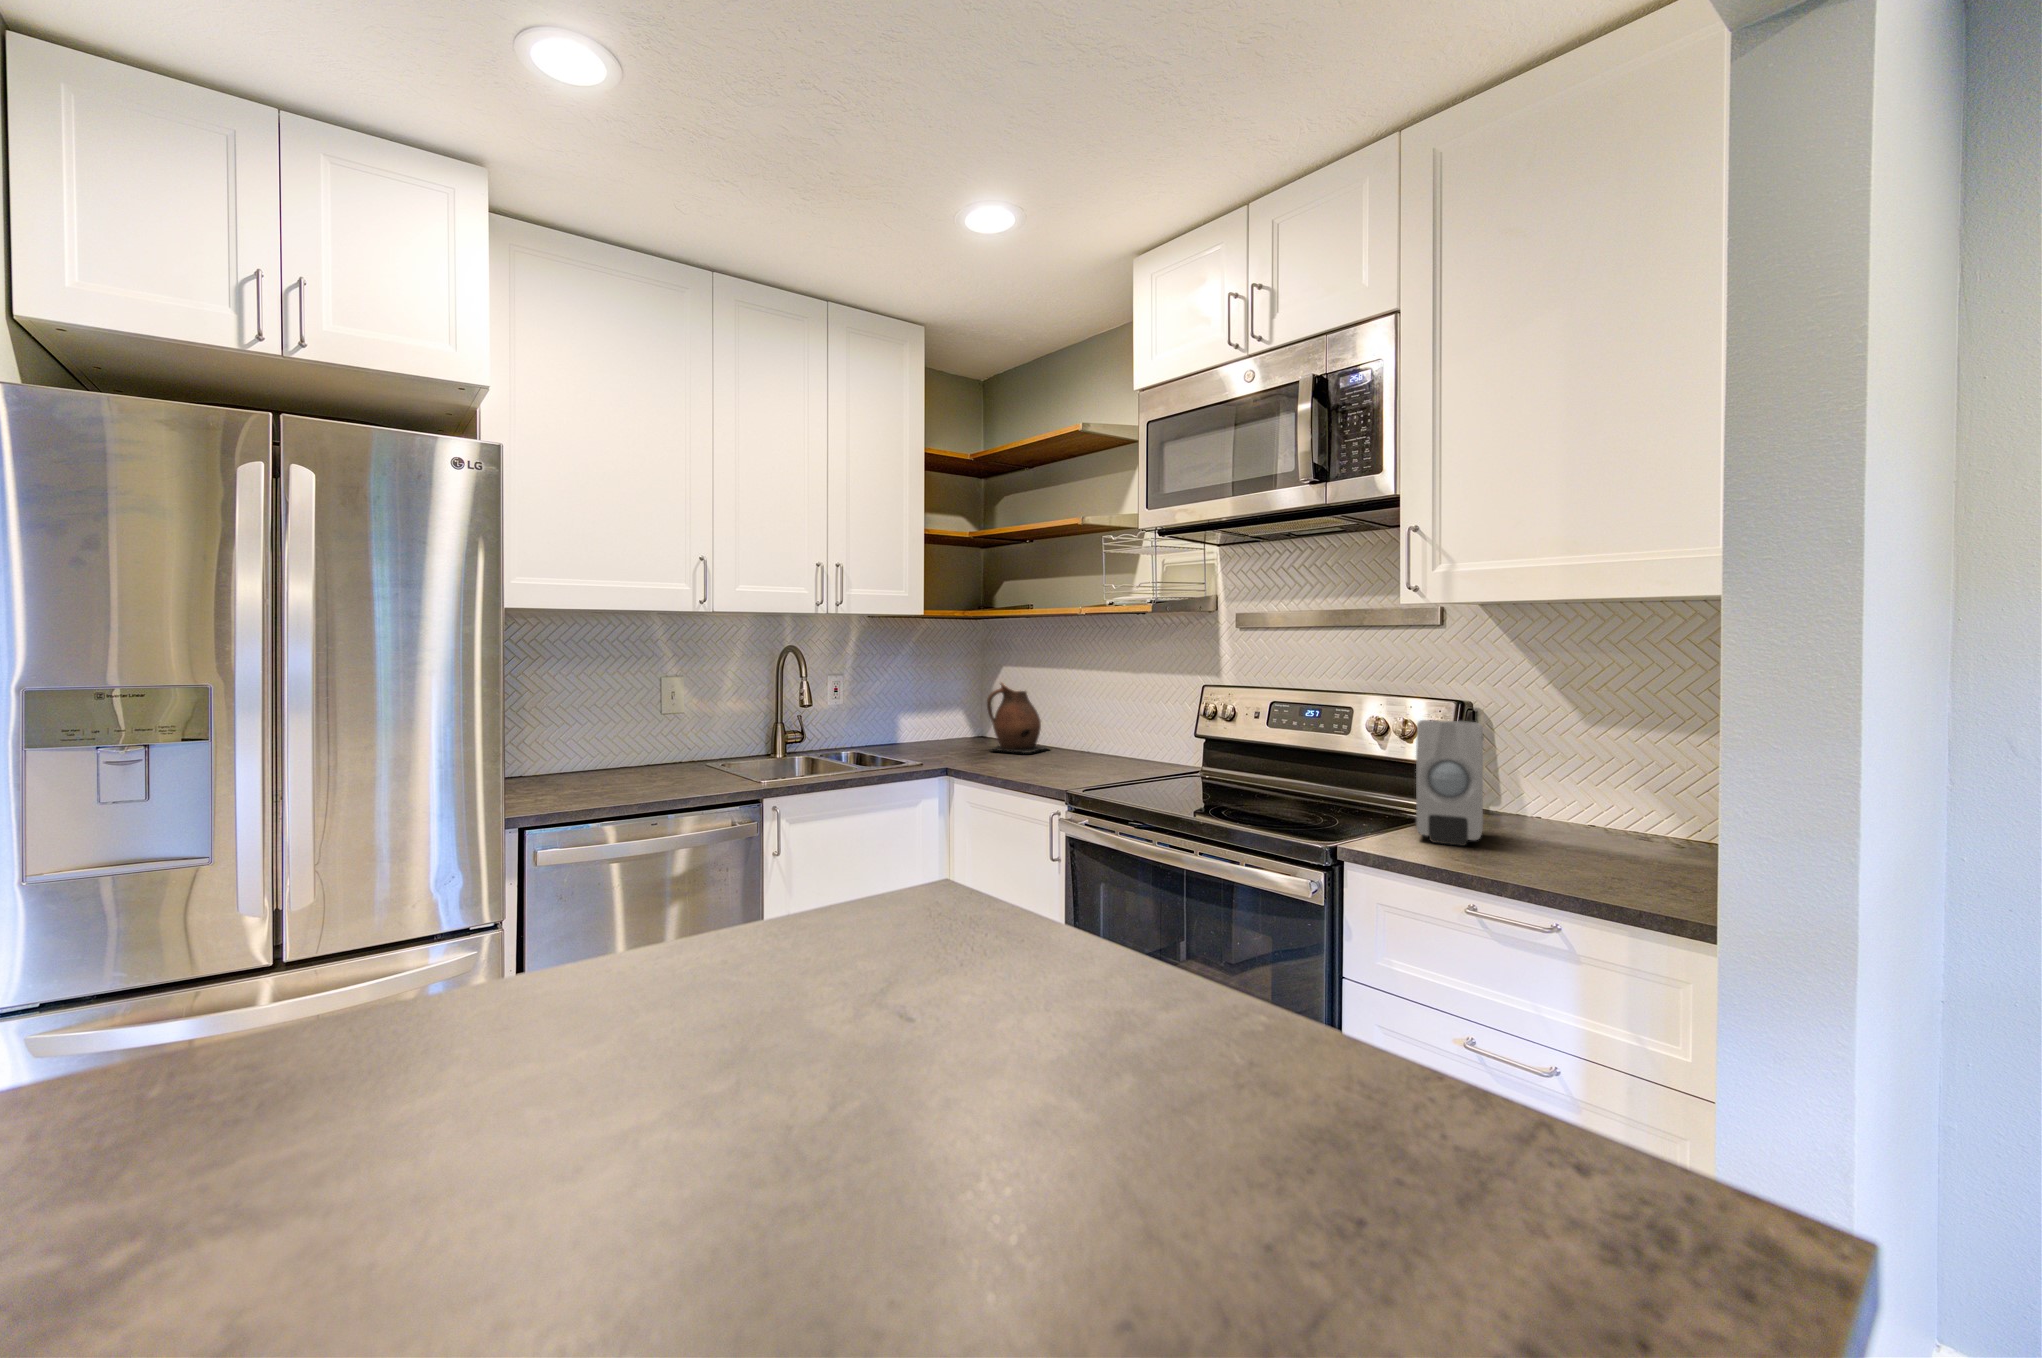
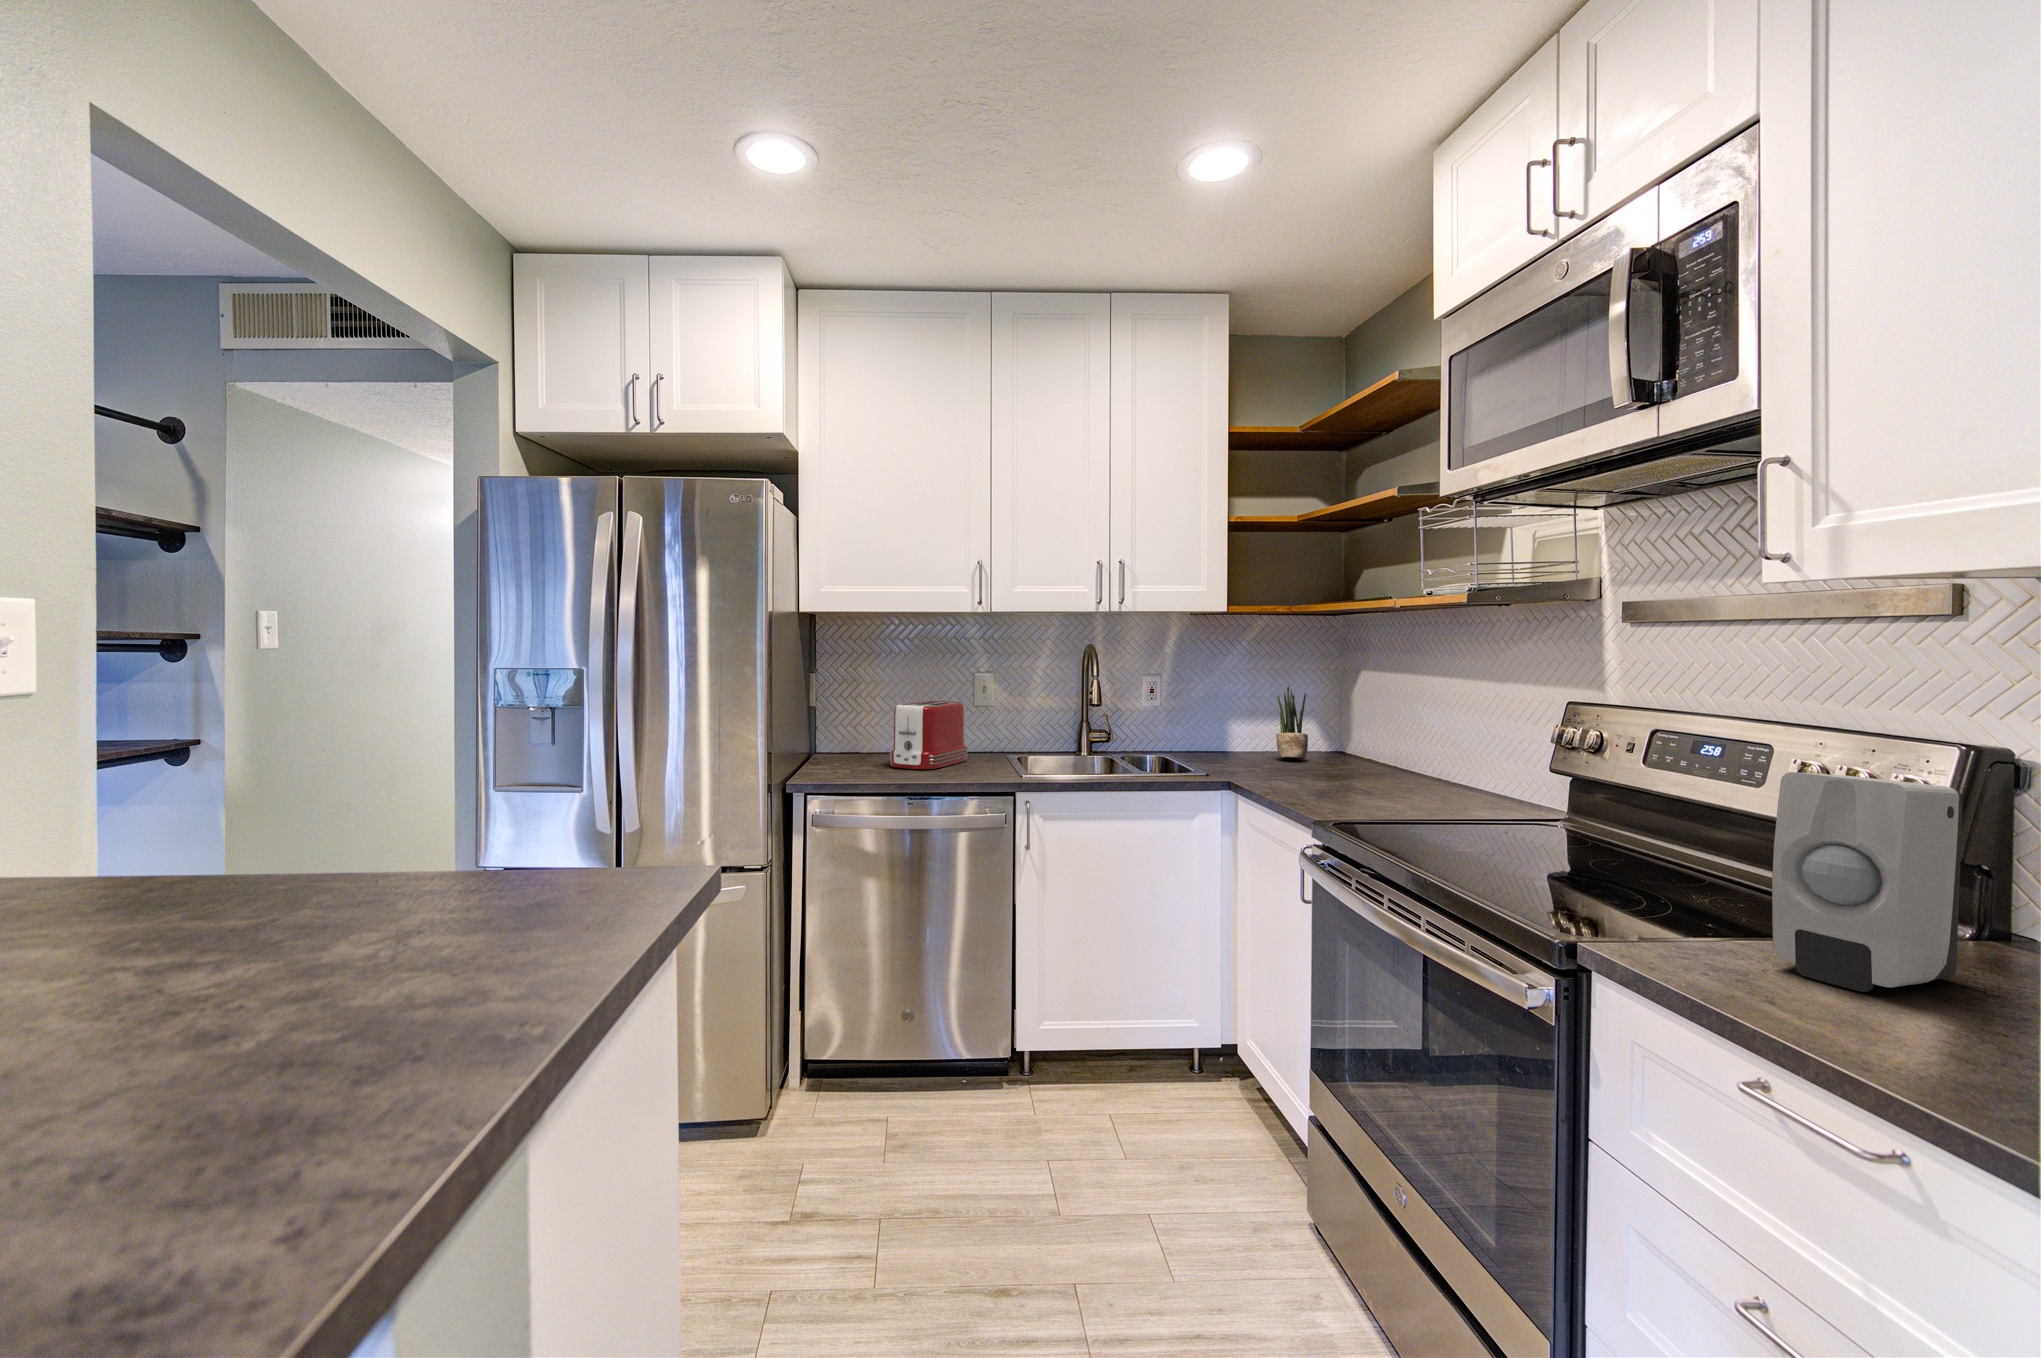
potted plant: none [944,681,970,745] -> present [1276,687,1308,759]
ceramic pitcher: present [987,683,1048,753] -> none [1318,689,1404,775]
toaster: none [593,709,670,785] -> present [889,701,968,769]

